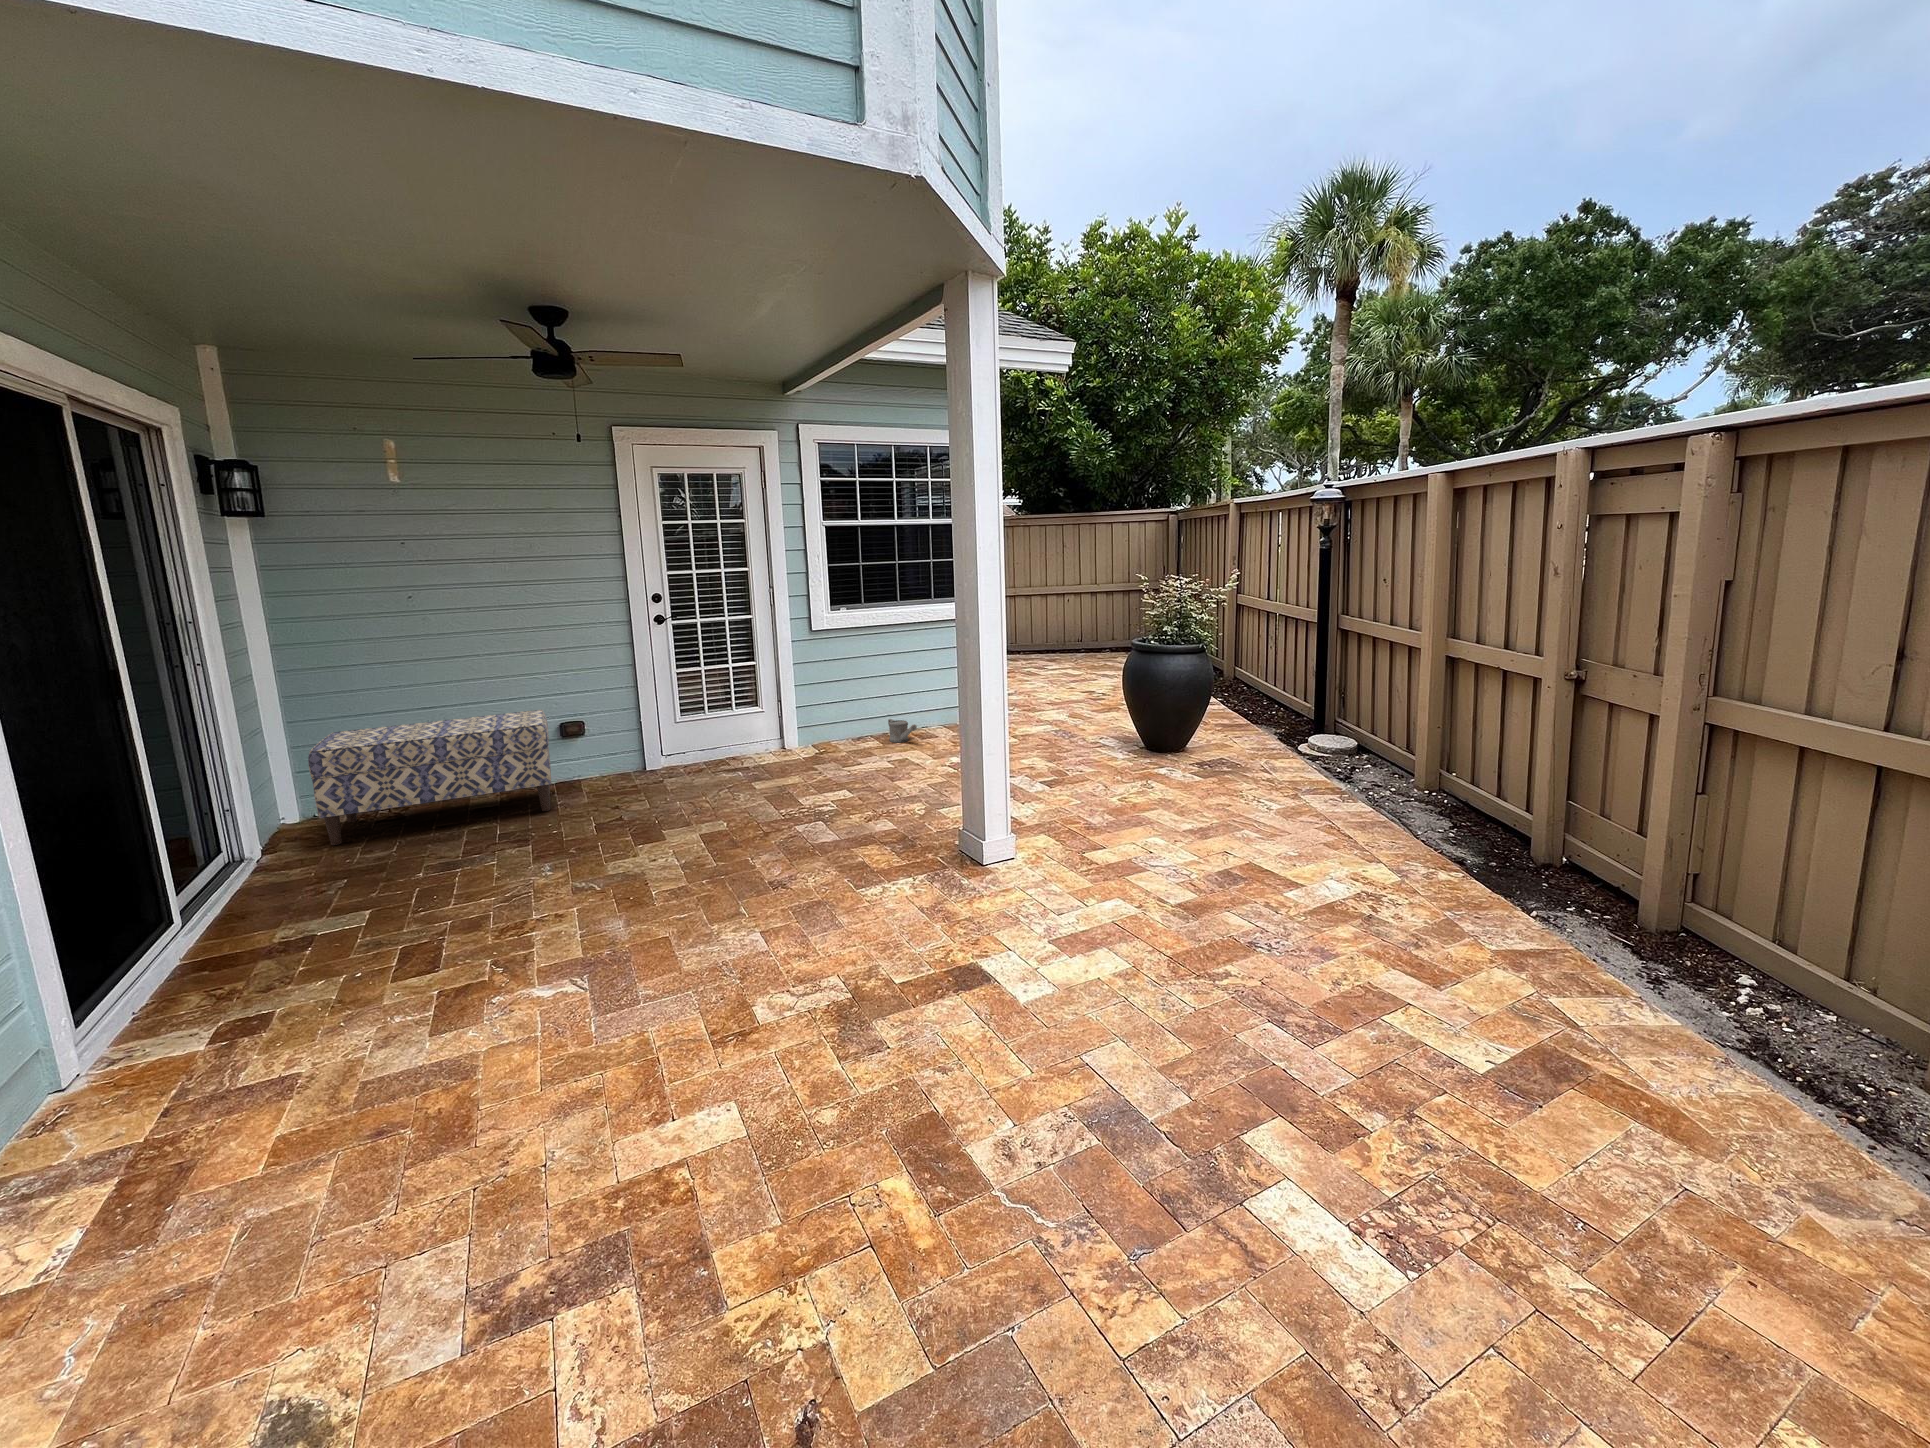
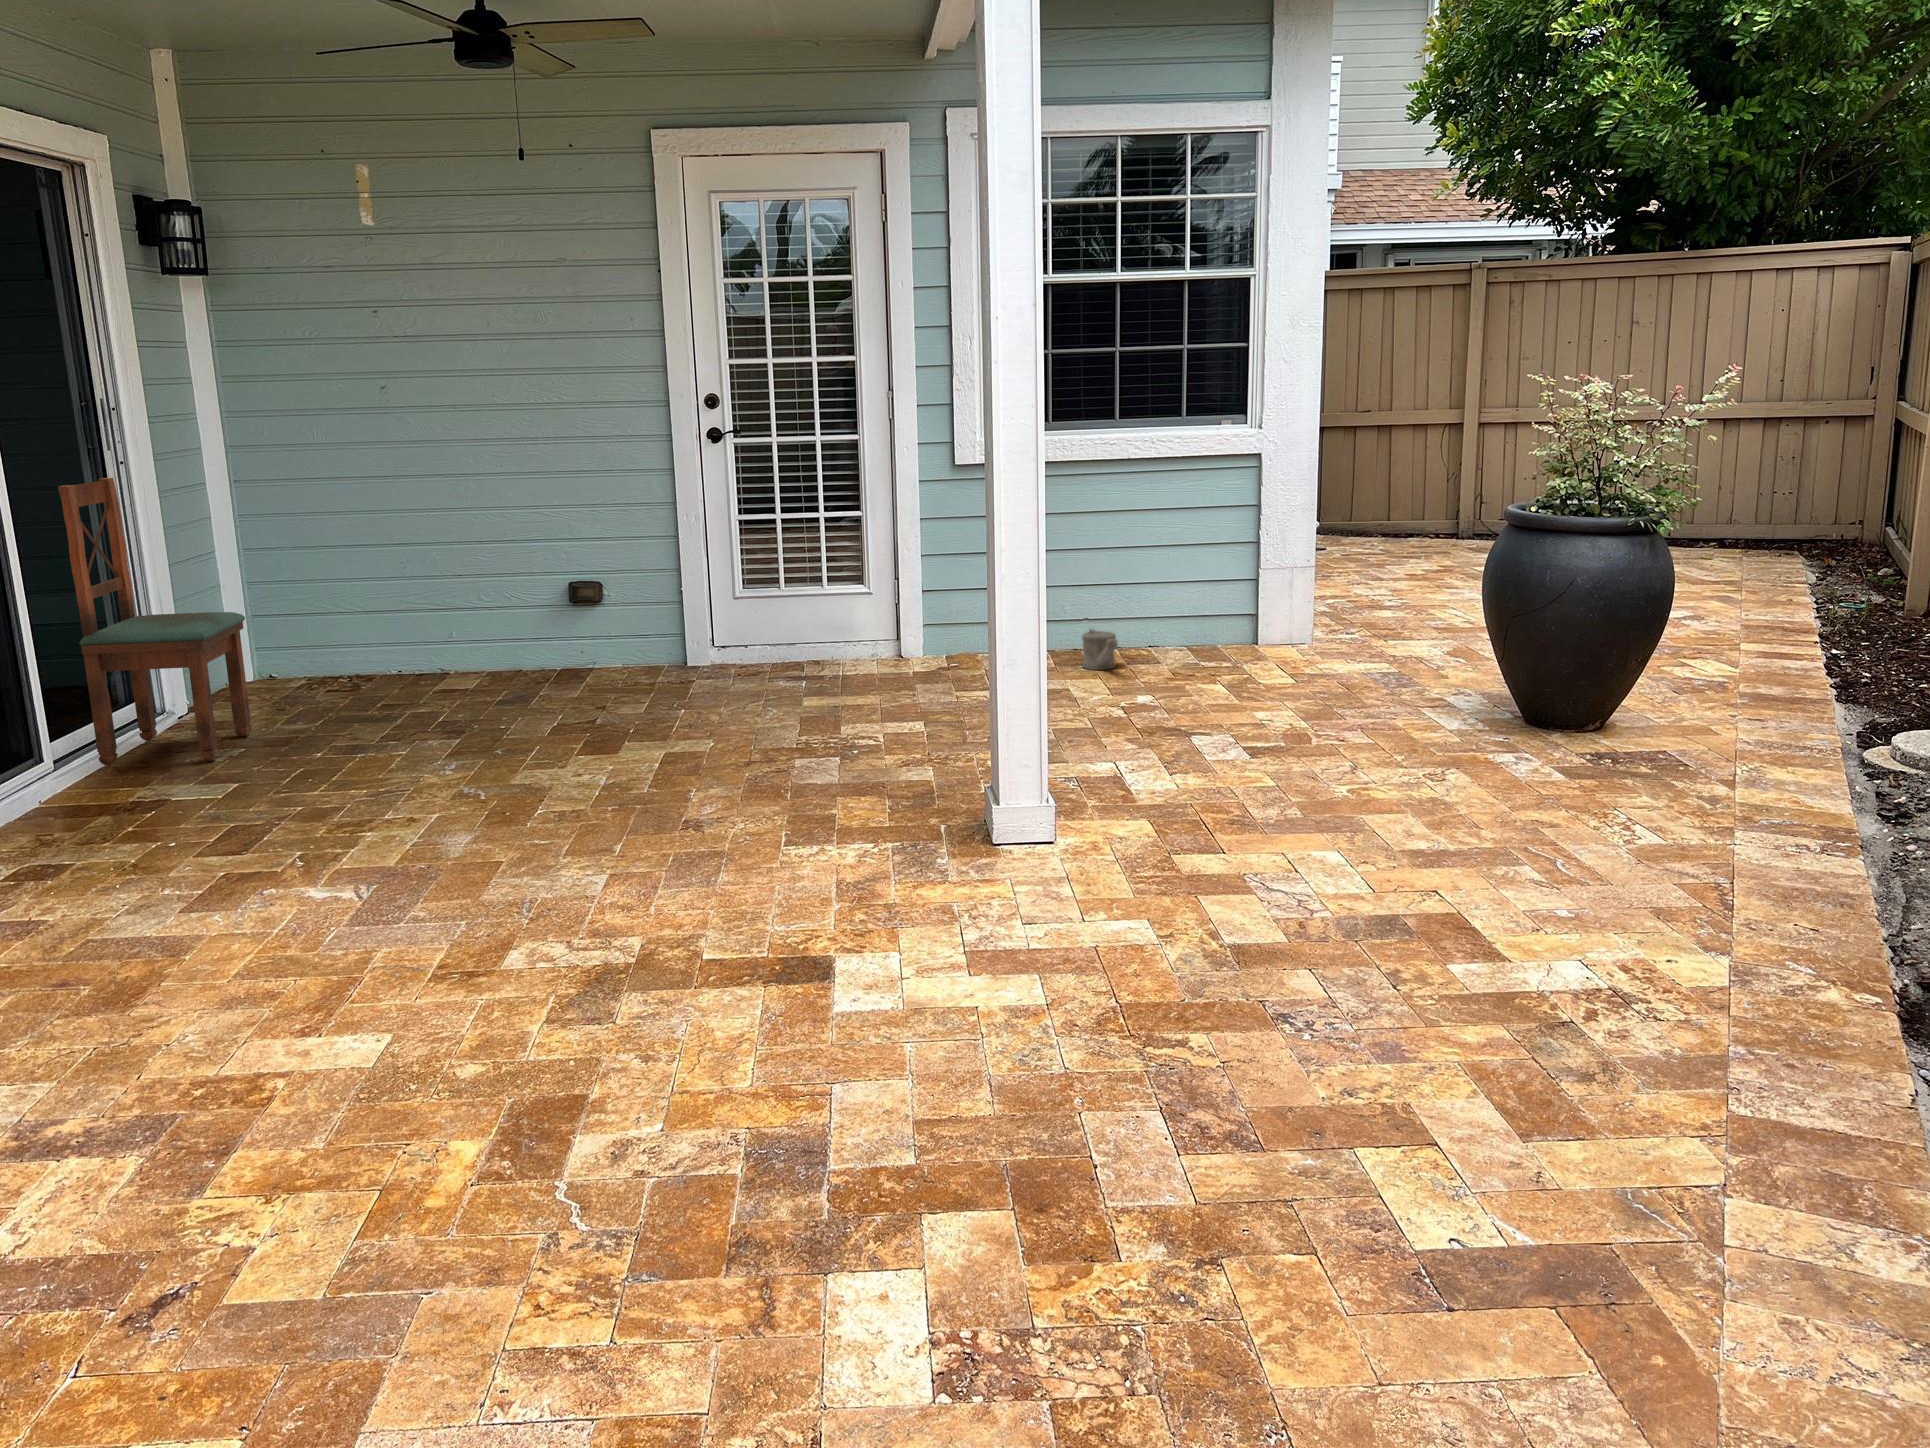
dining chair: none [168,678,341,910] -> present [58,478,251,766]
bench: present [308,710,551,845] -> none [234,561,547,715]

